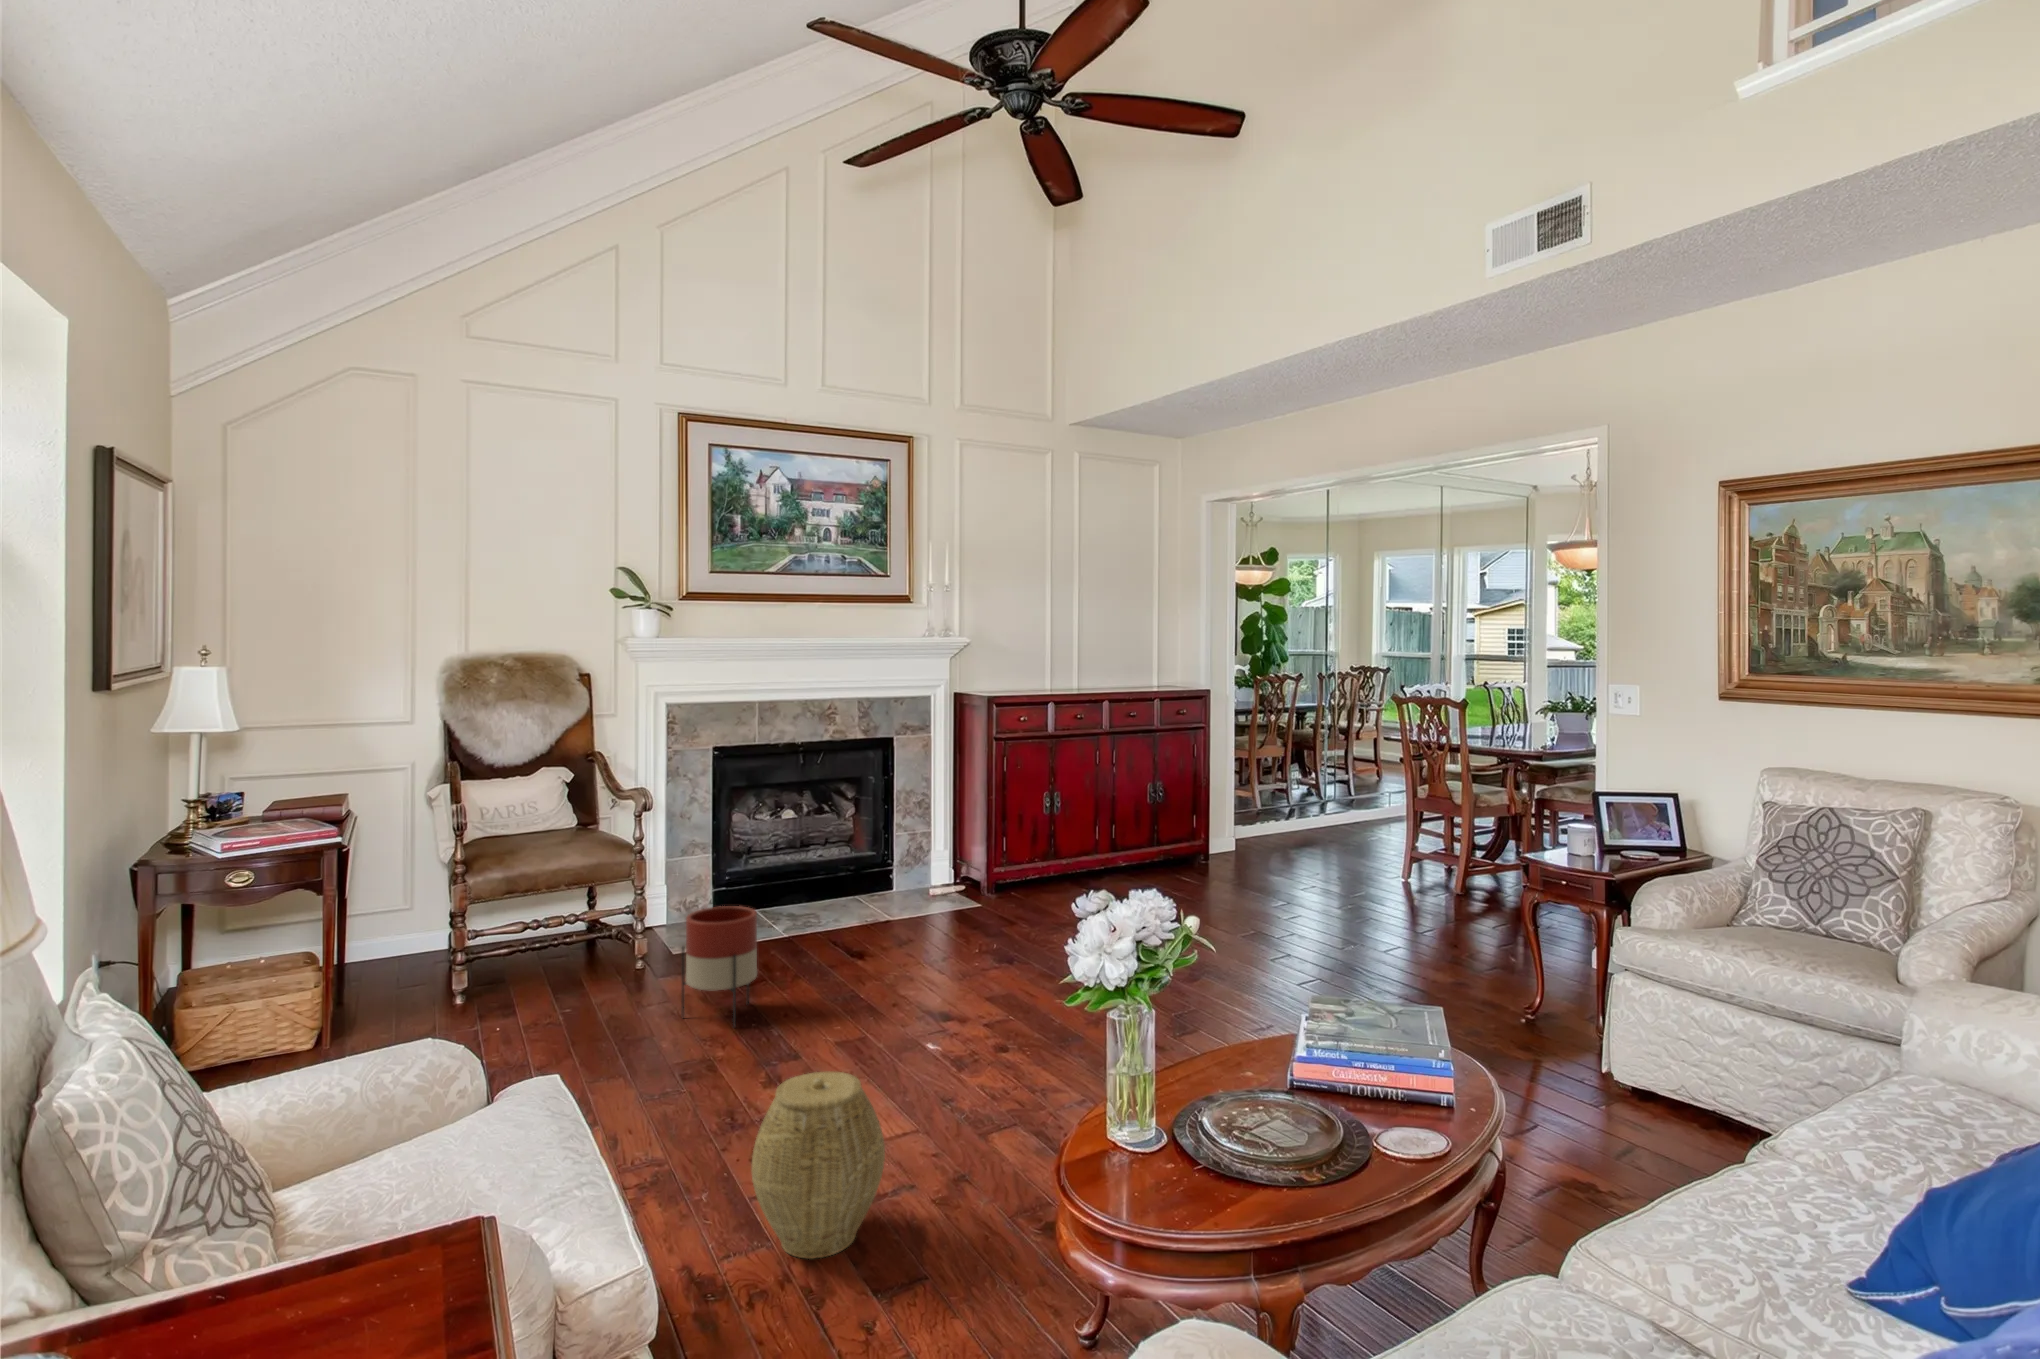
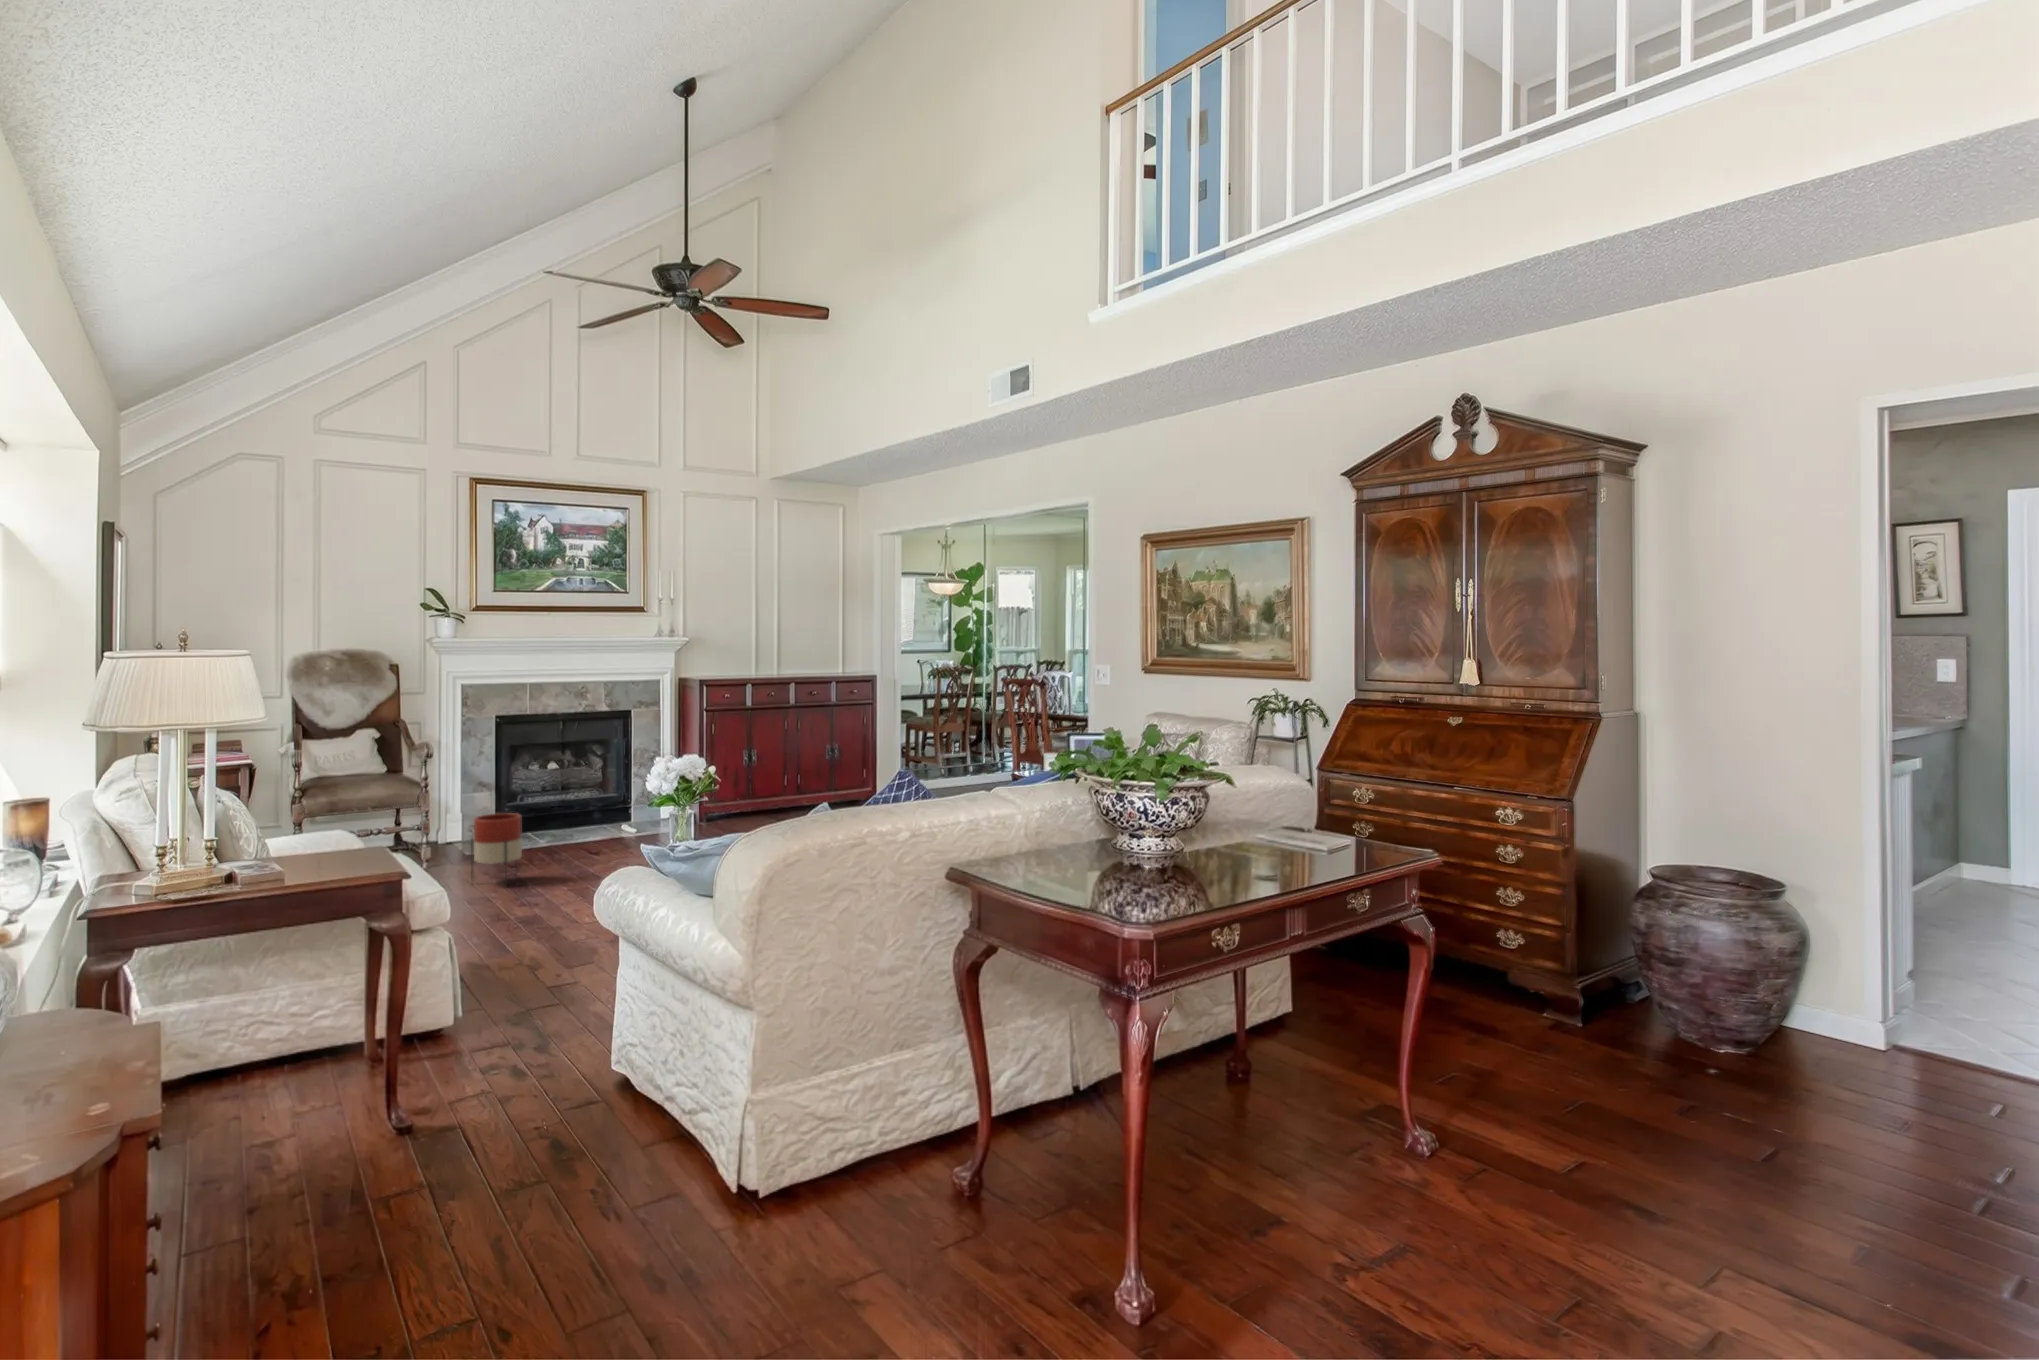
woven basket: present [752,1071,885,1259] -> none [505,874,580,966]

